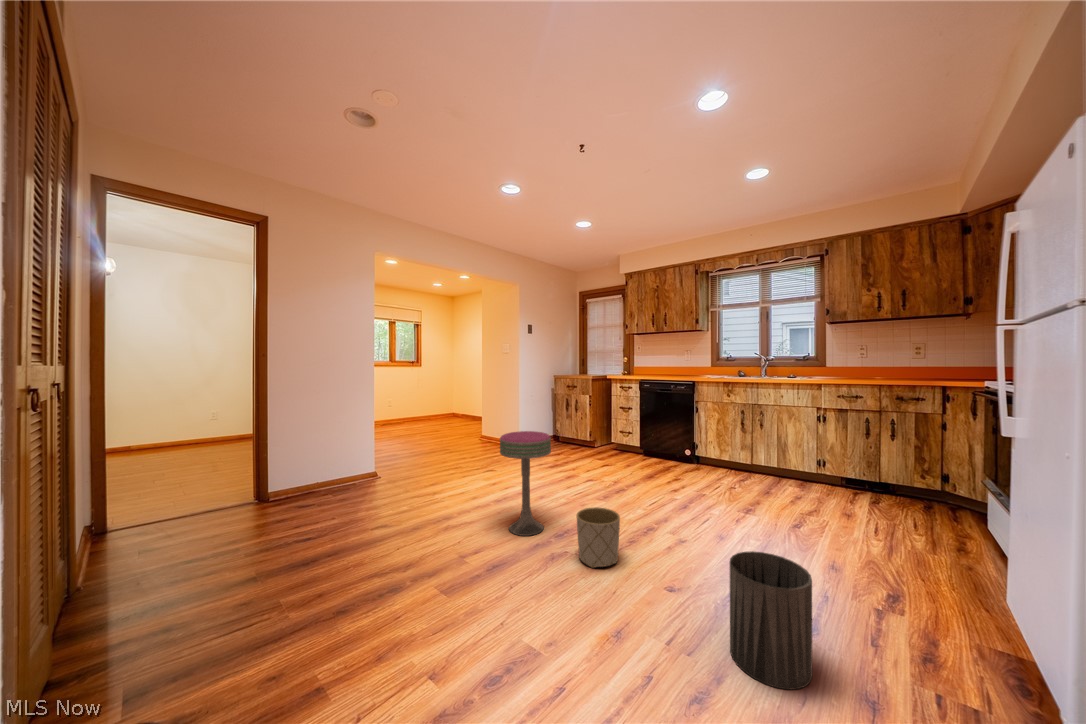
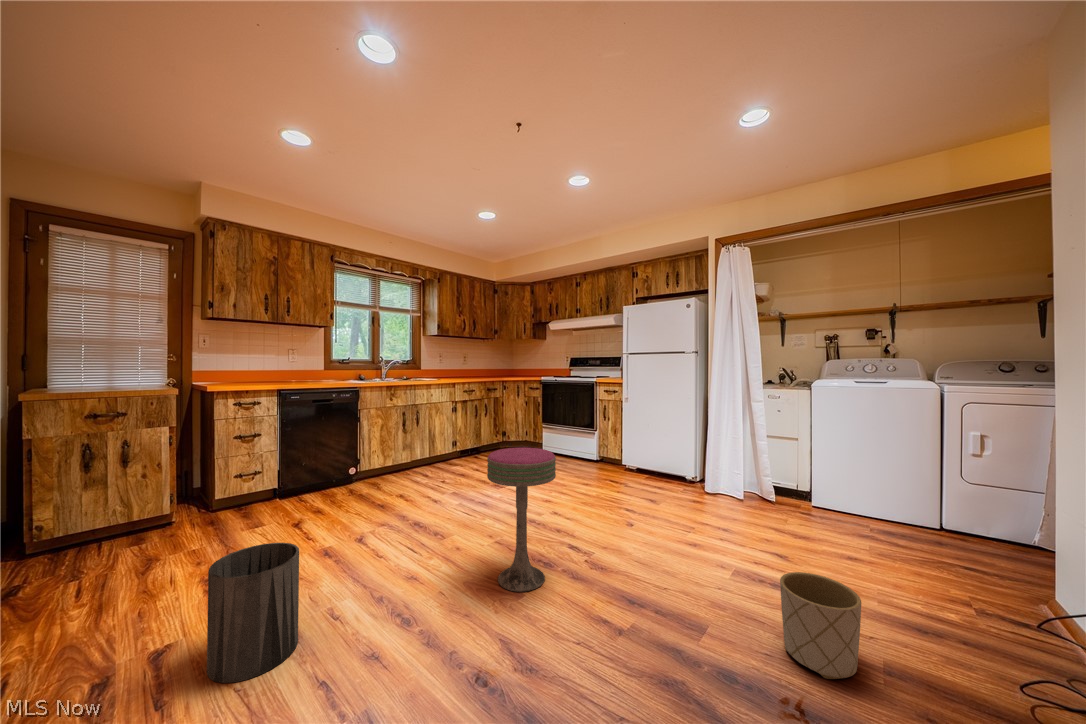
planter: present [577,507,620,568] -> present [780,572,861,679]
trash can: present [730,551,812,690] -> present [207,543,299,683]

